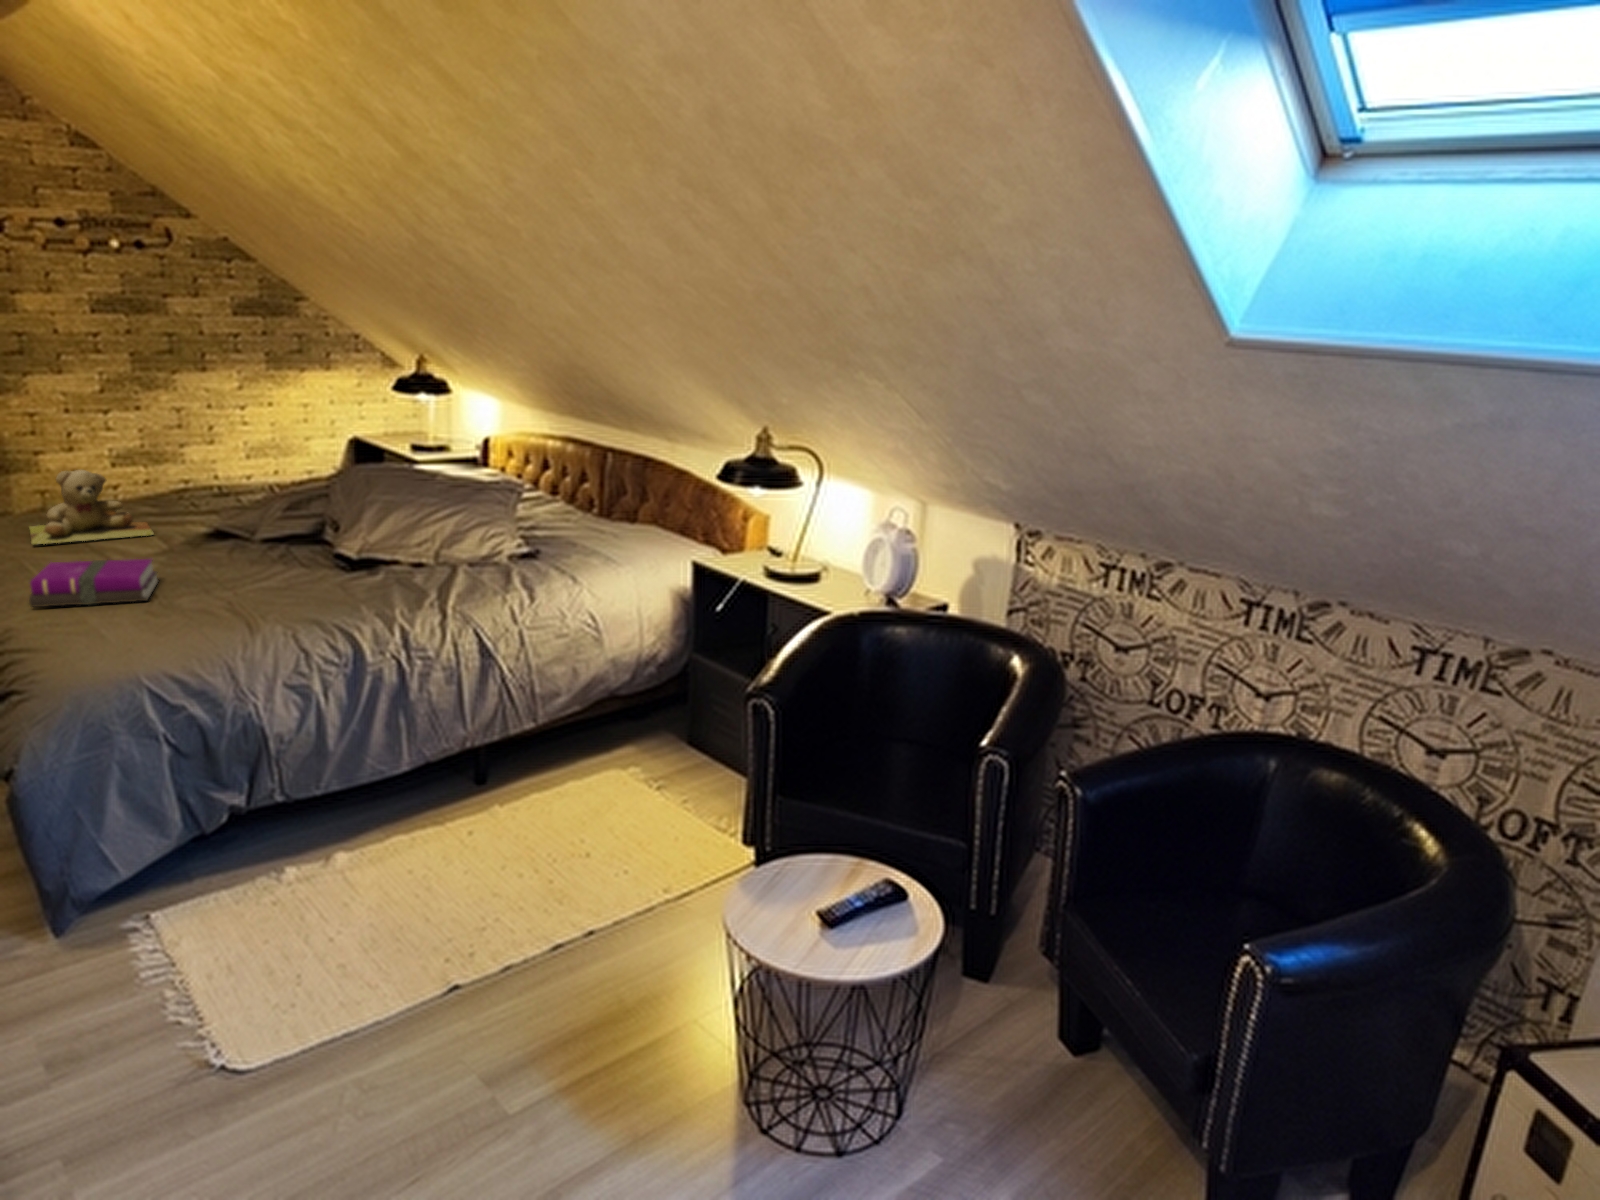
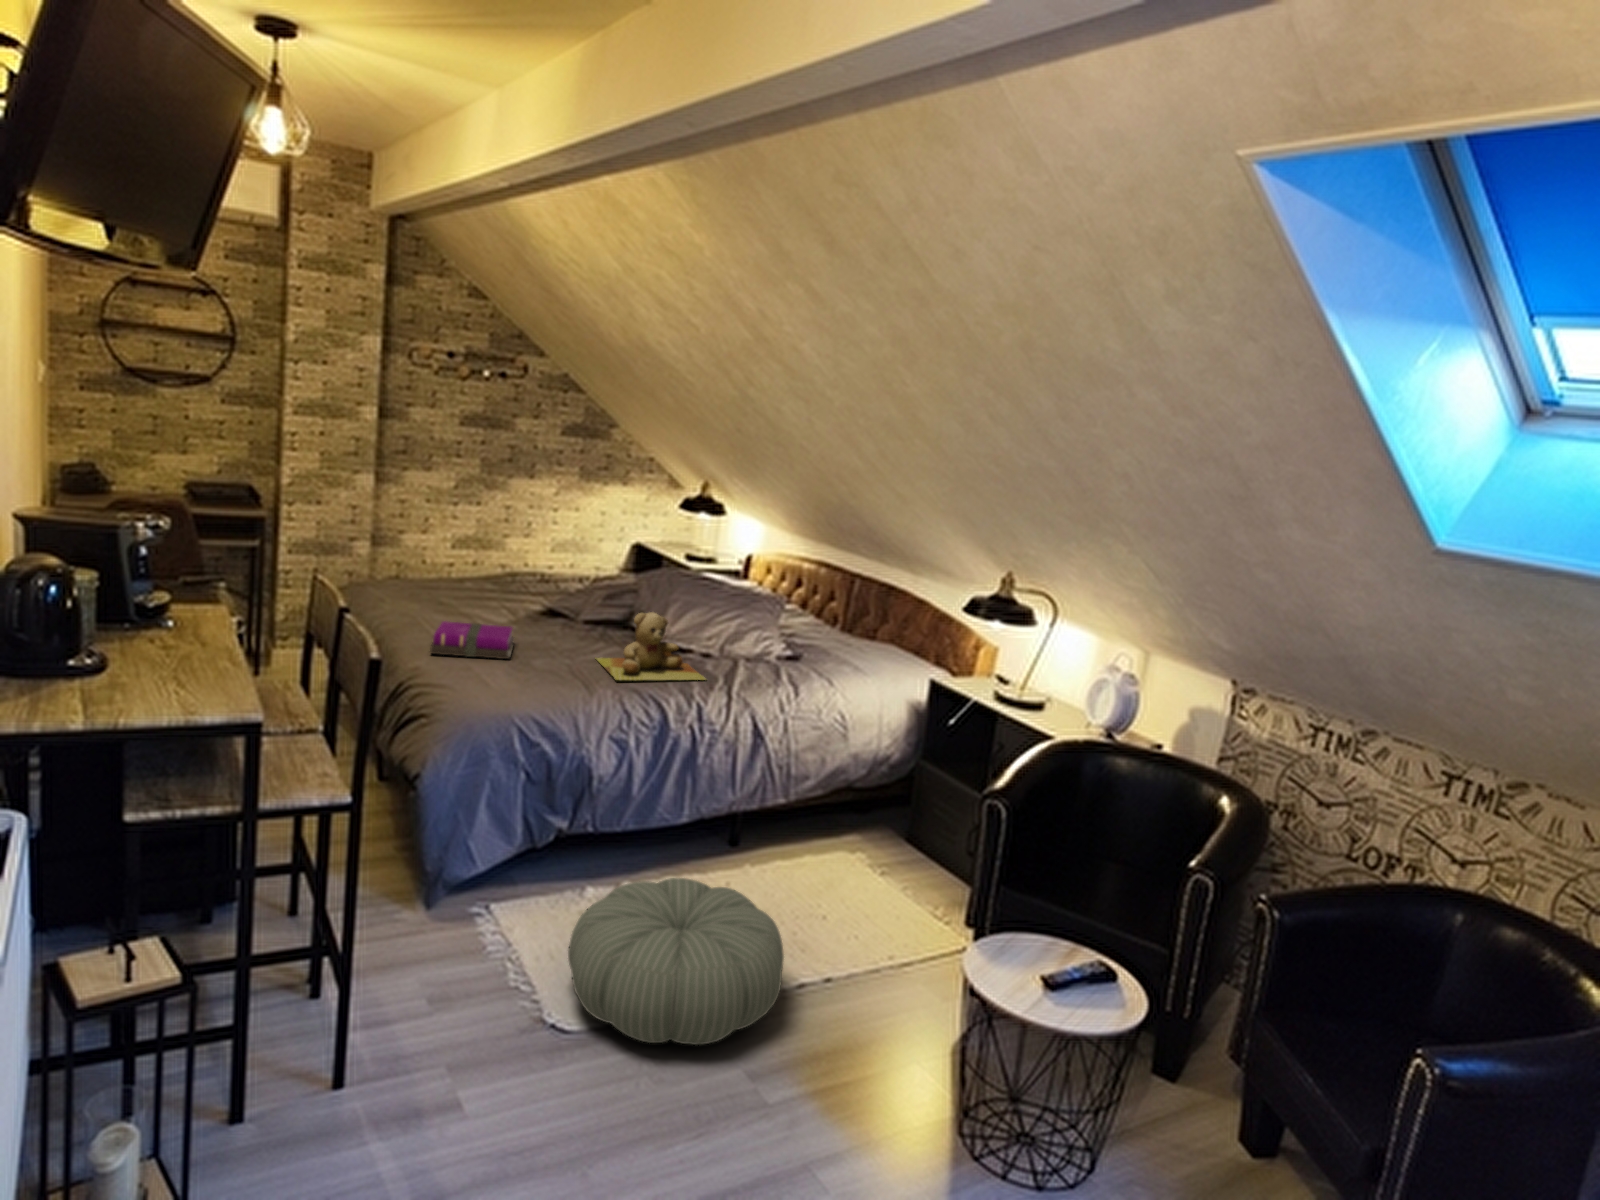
teddy bear: present [29,470,153,544] -> present [595,612,706,680]
pouf: none [234,848,523,1070] -> present [568,878,784,1045]

